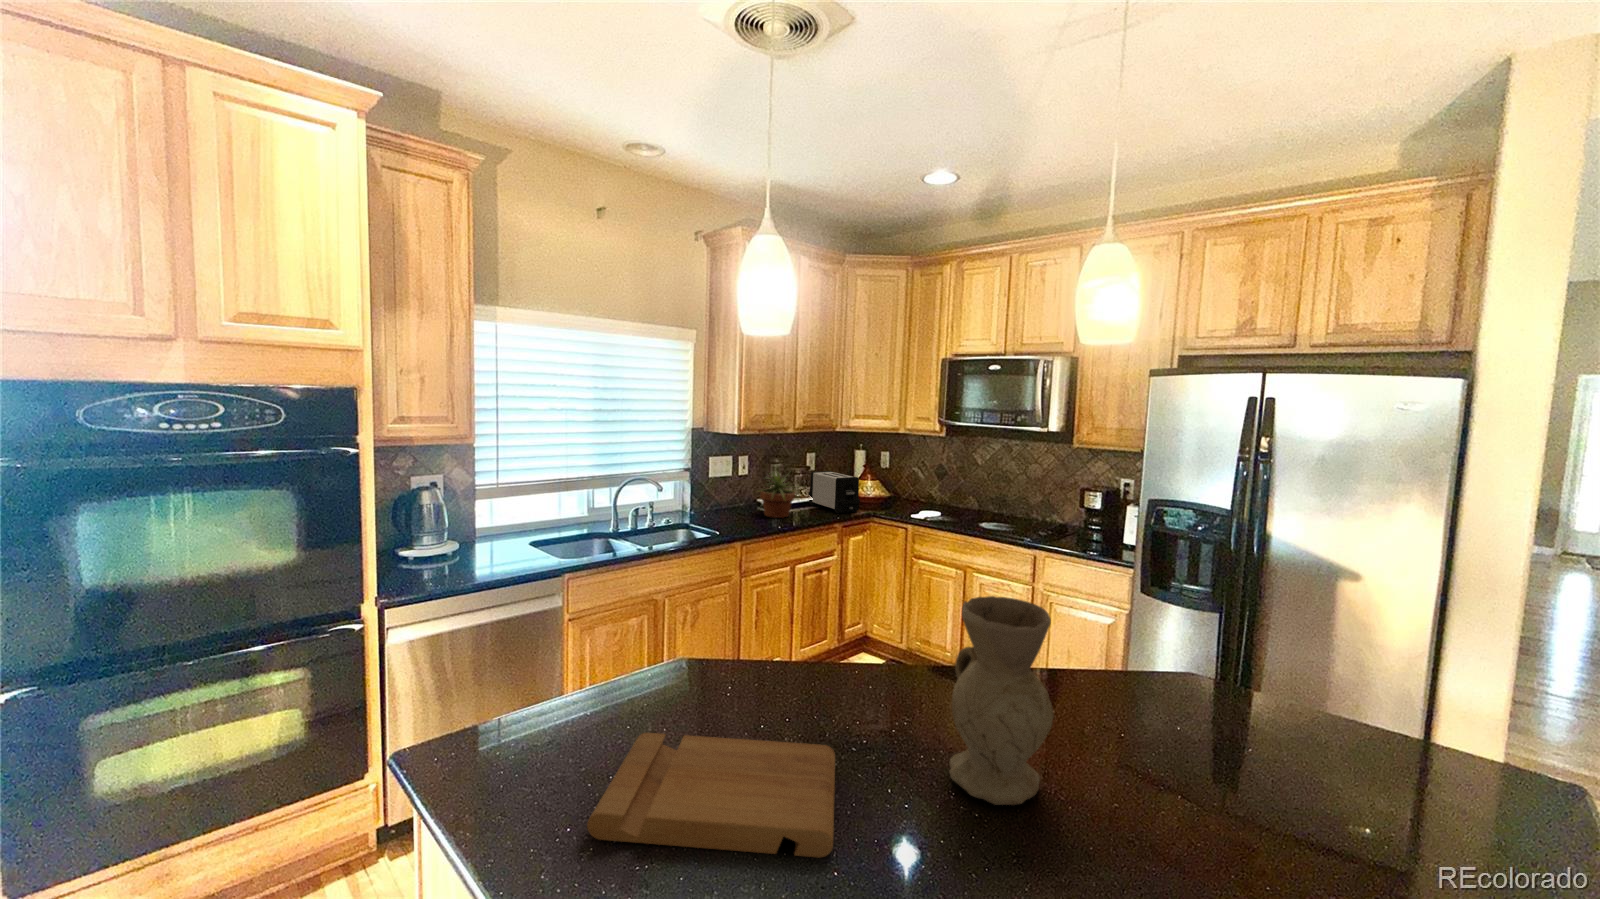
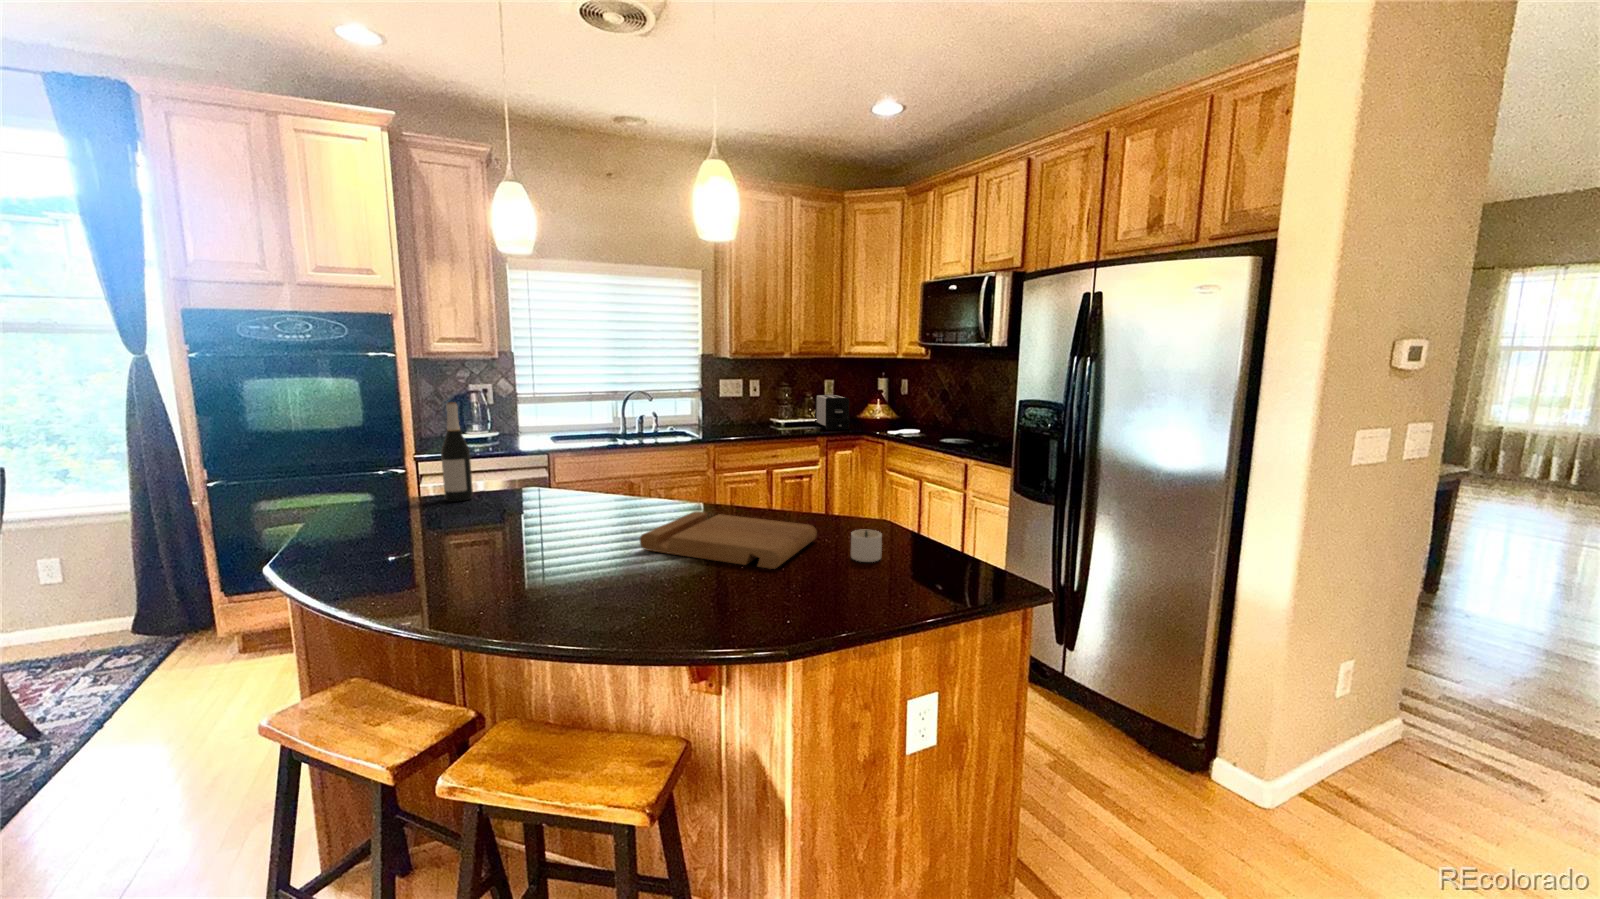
potted plant: present [757,473,797,518] -> none [747,390,795,431]
wine bottle: none [629,566,669,726] -> present [441,402,473,502]
vase: present [949,596,1054,805] -> none [552,411,619,537]
cutting board: present [587,733,835,858] -> present [640,512,817,569]
candle: none [1390,747,1474,805] -> present [851,530,882,562]

